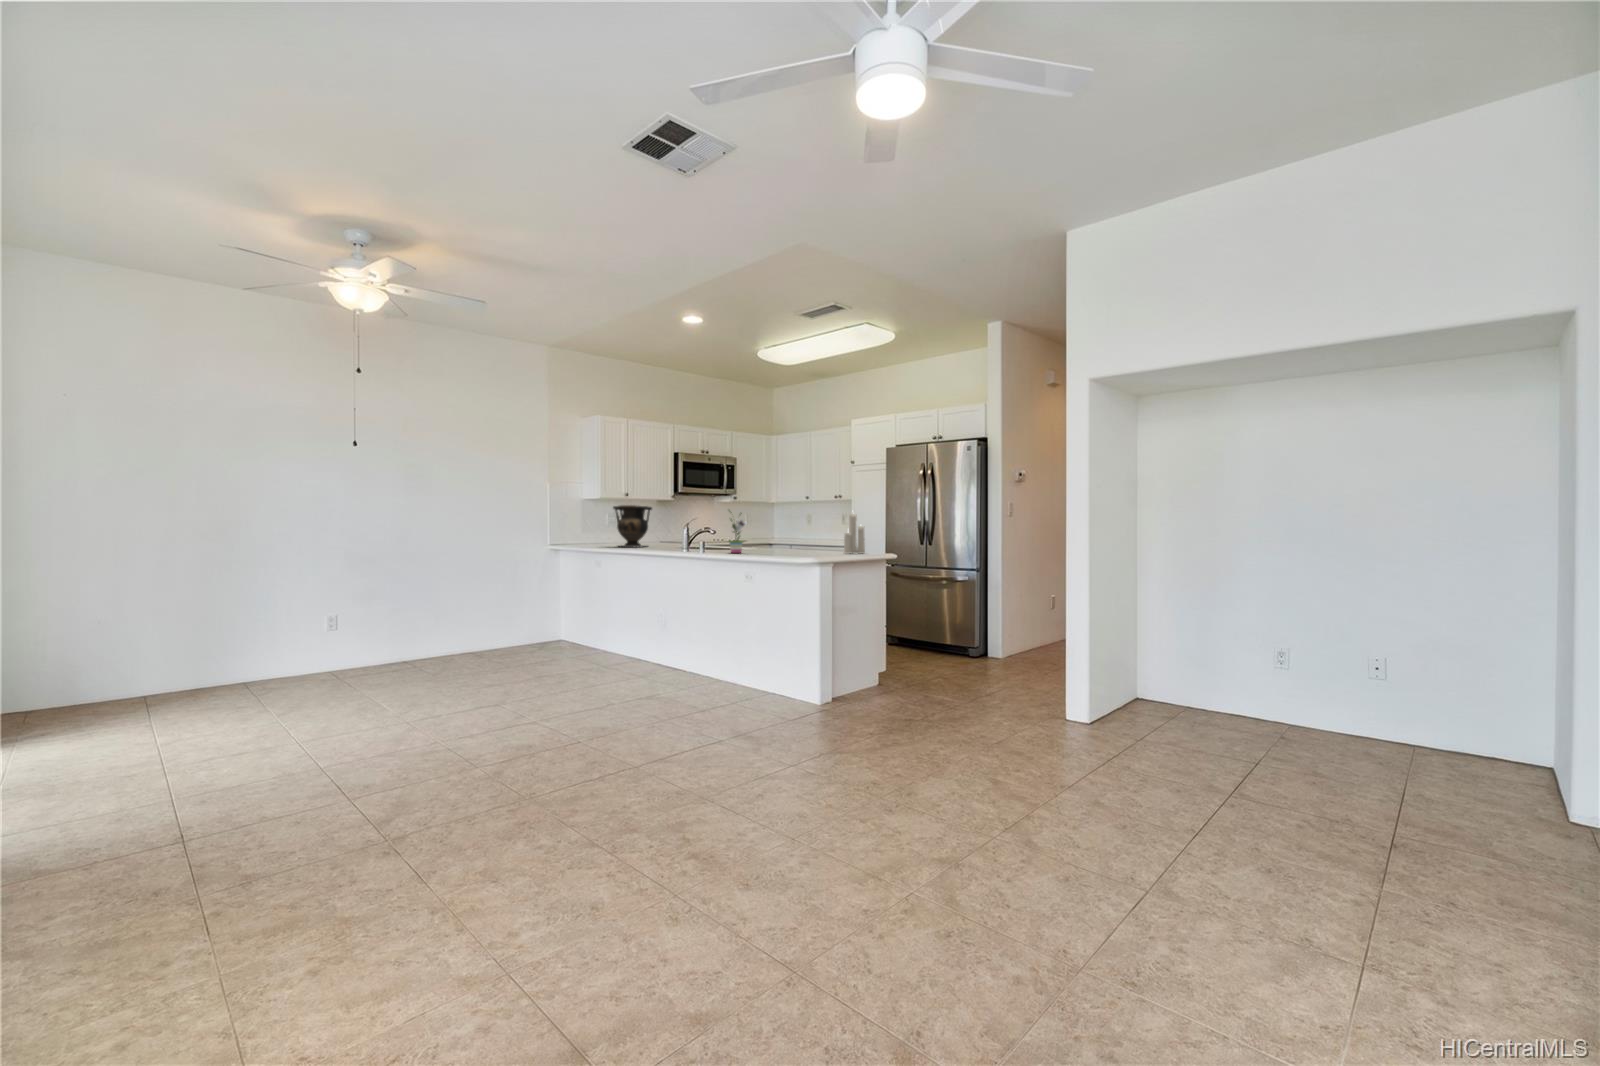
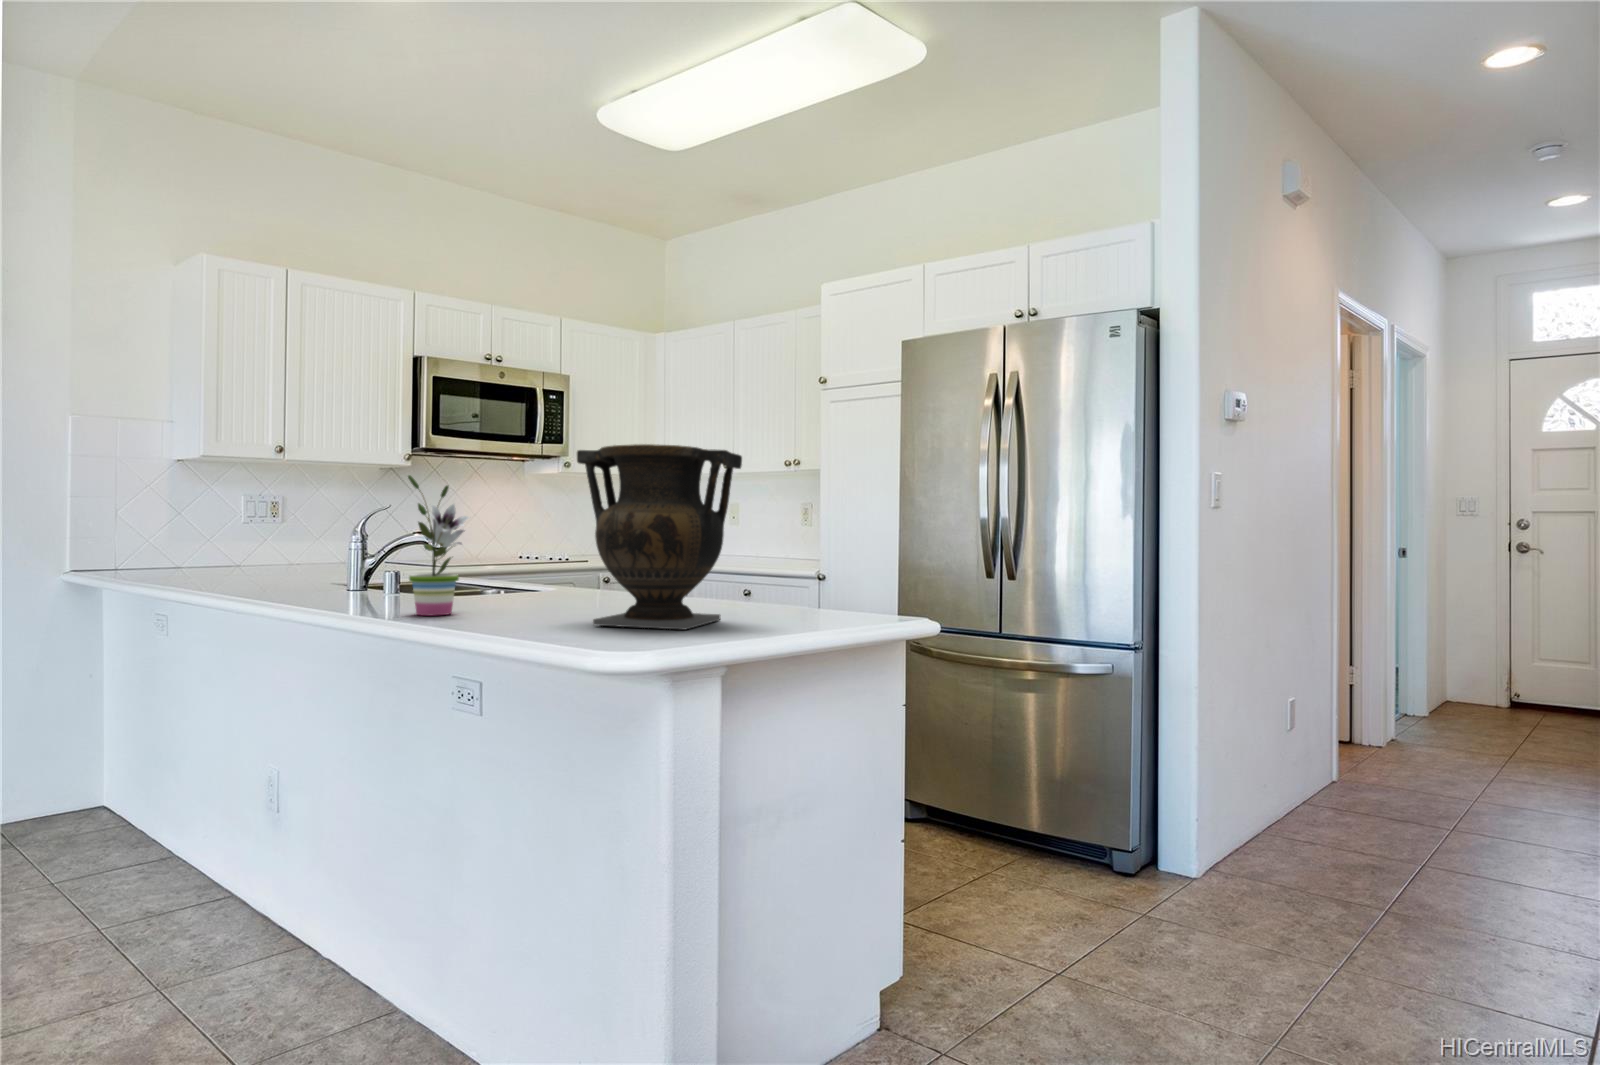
vase: present [613,505,652,548] -> present [577,444,742,629]
candle: present [844,514,865,554] -> none [769,469,839,618]

